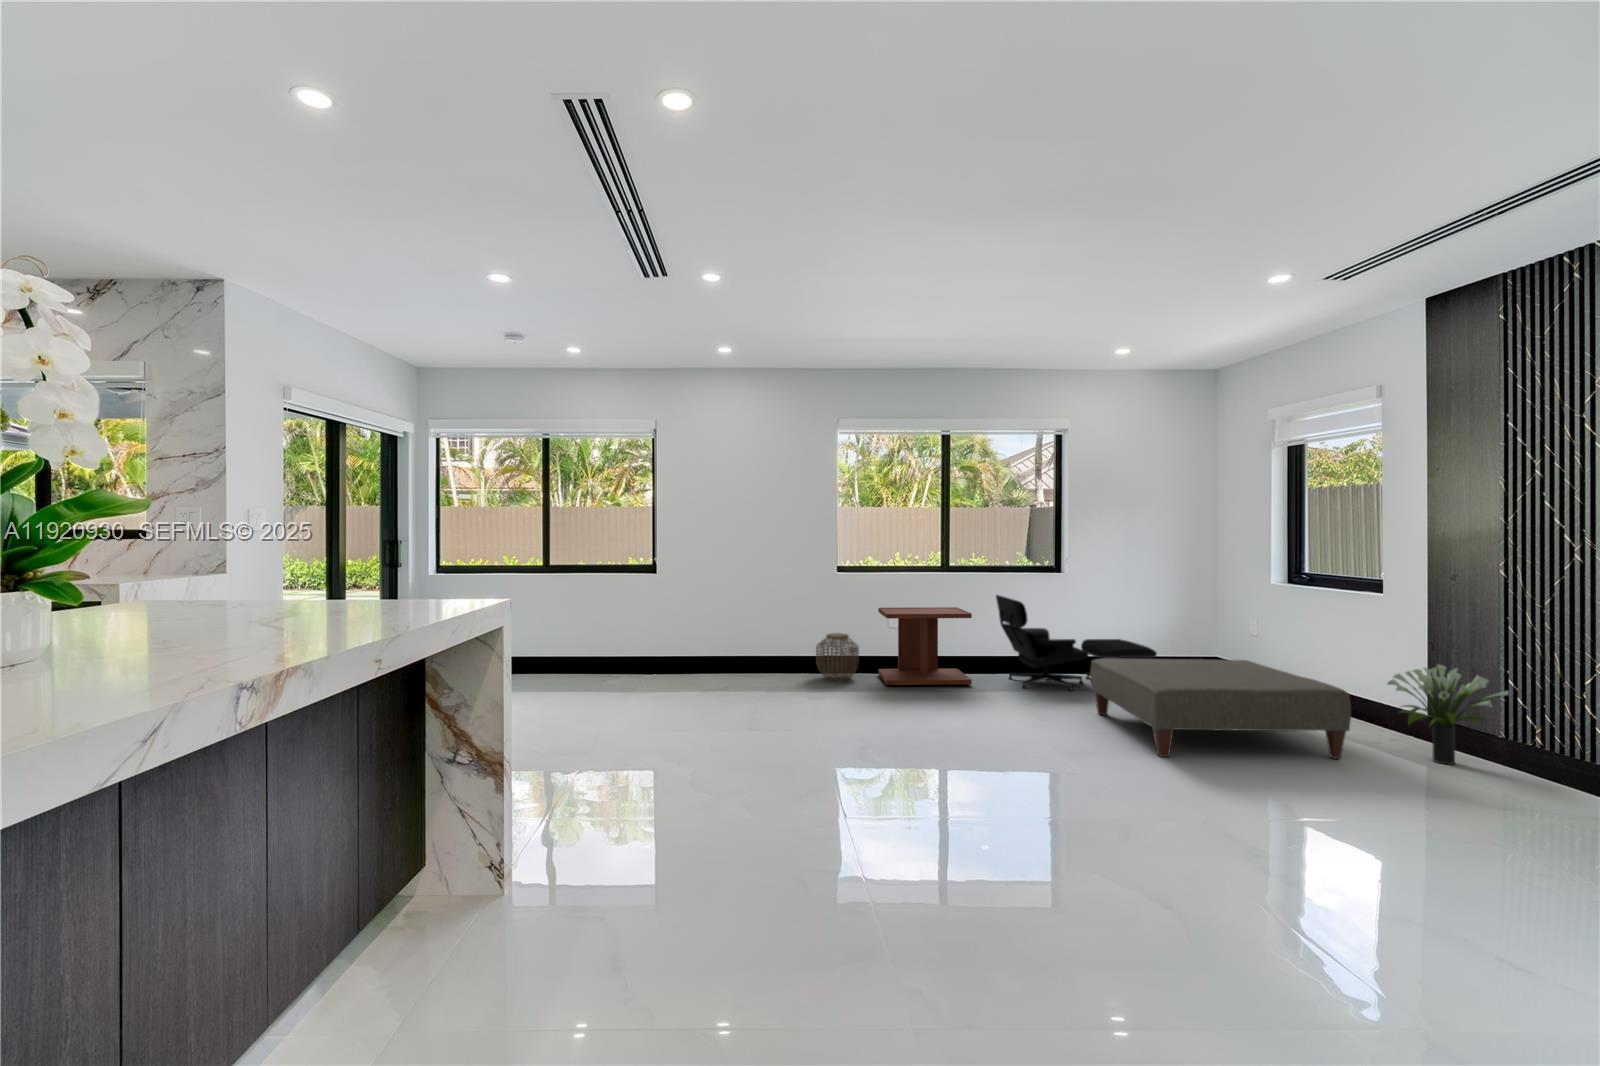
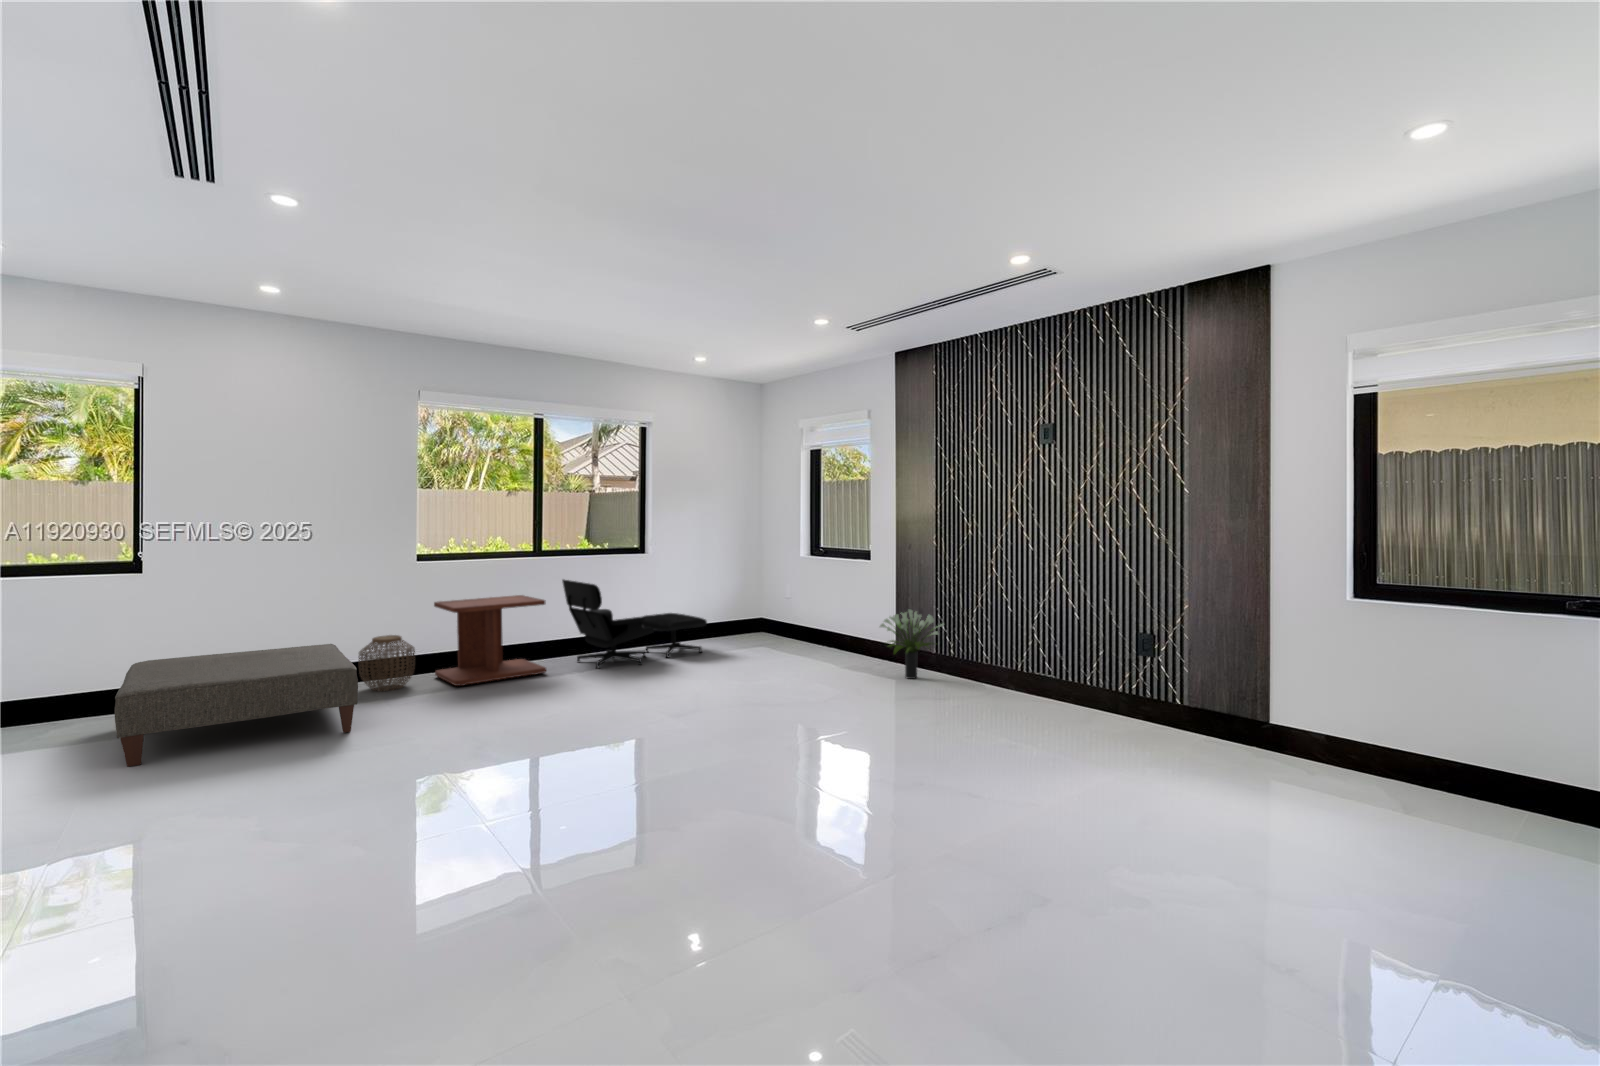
ottoman: present [1090,658,1351,759] -> present [115,644,358,767]

